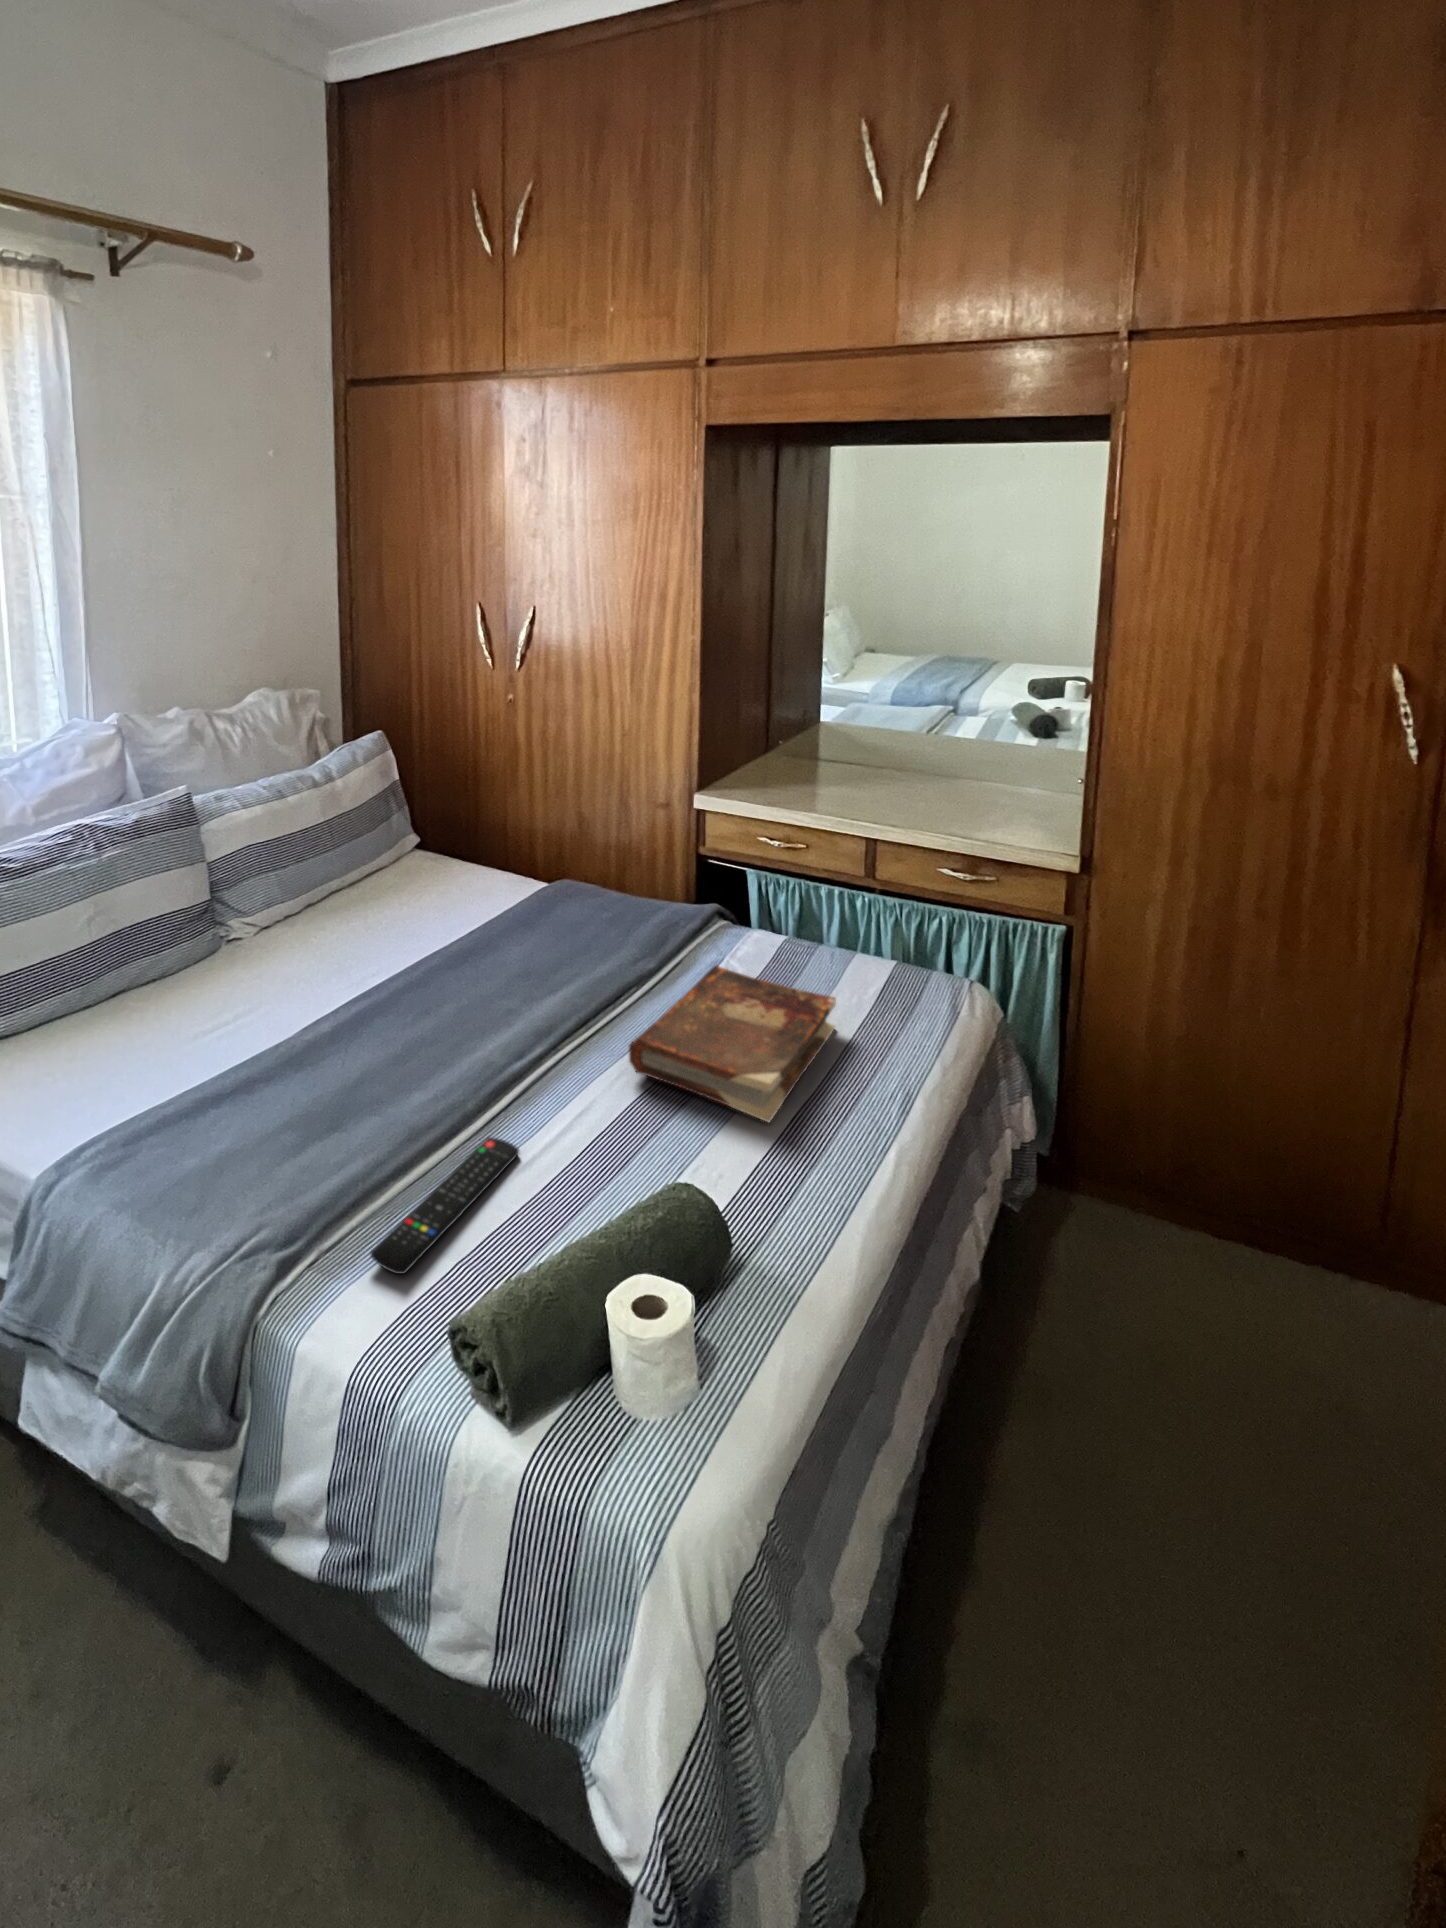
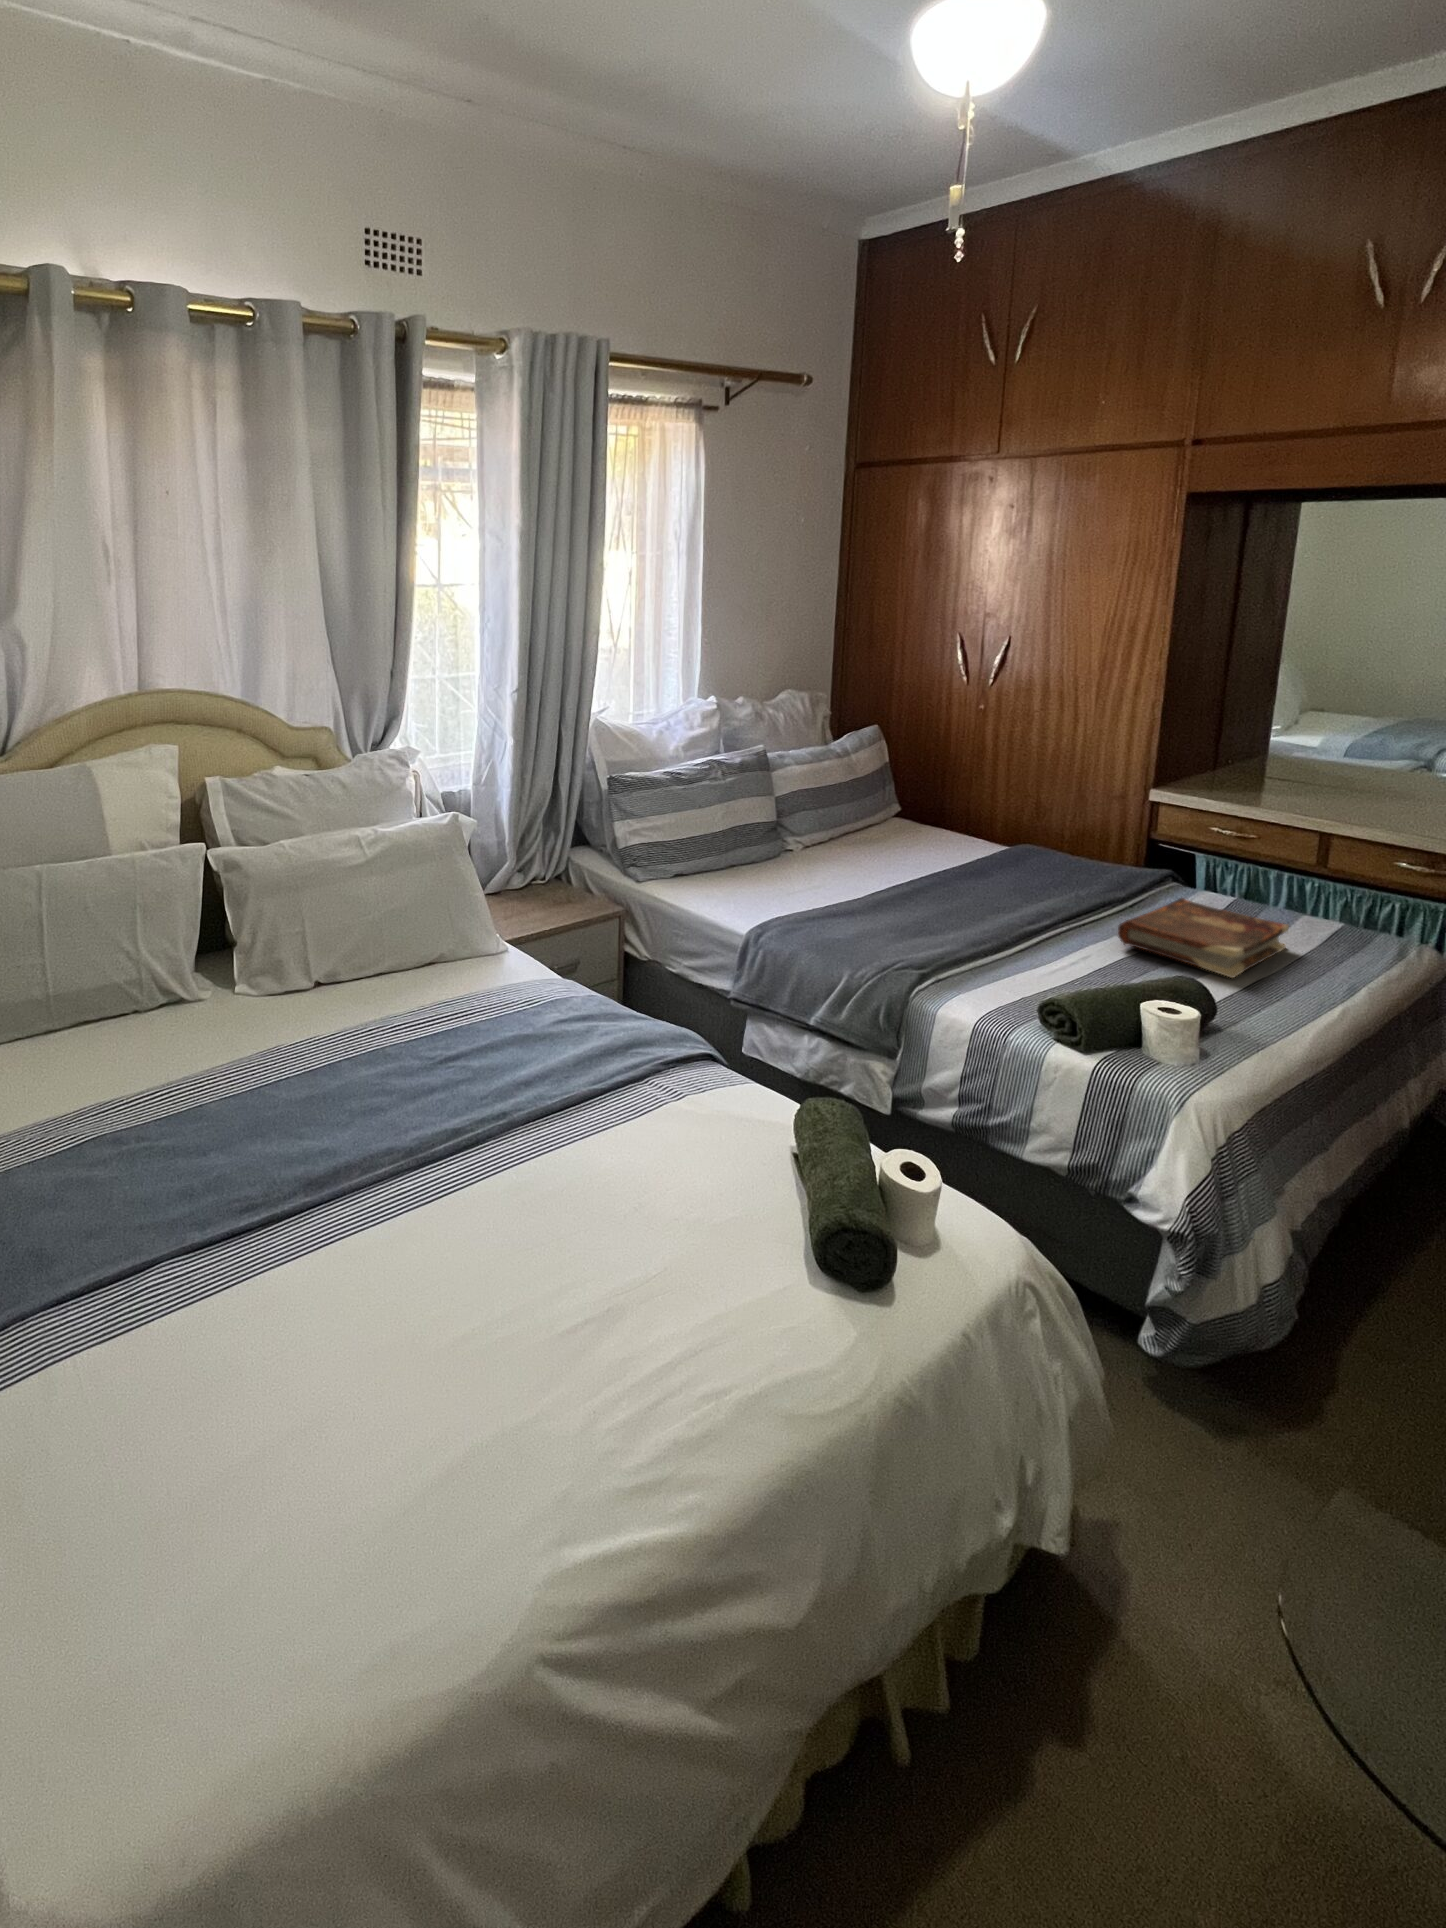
remote control: present [371,1137,519,1274] -> none [970,955,1047,993]

